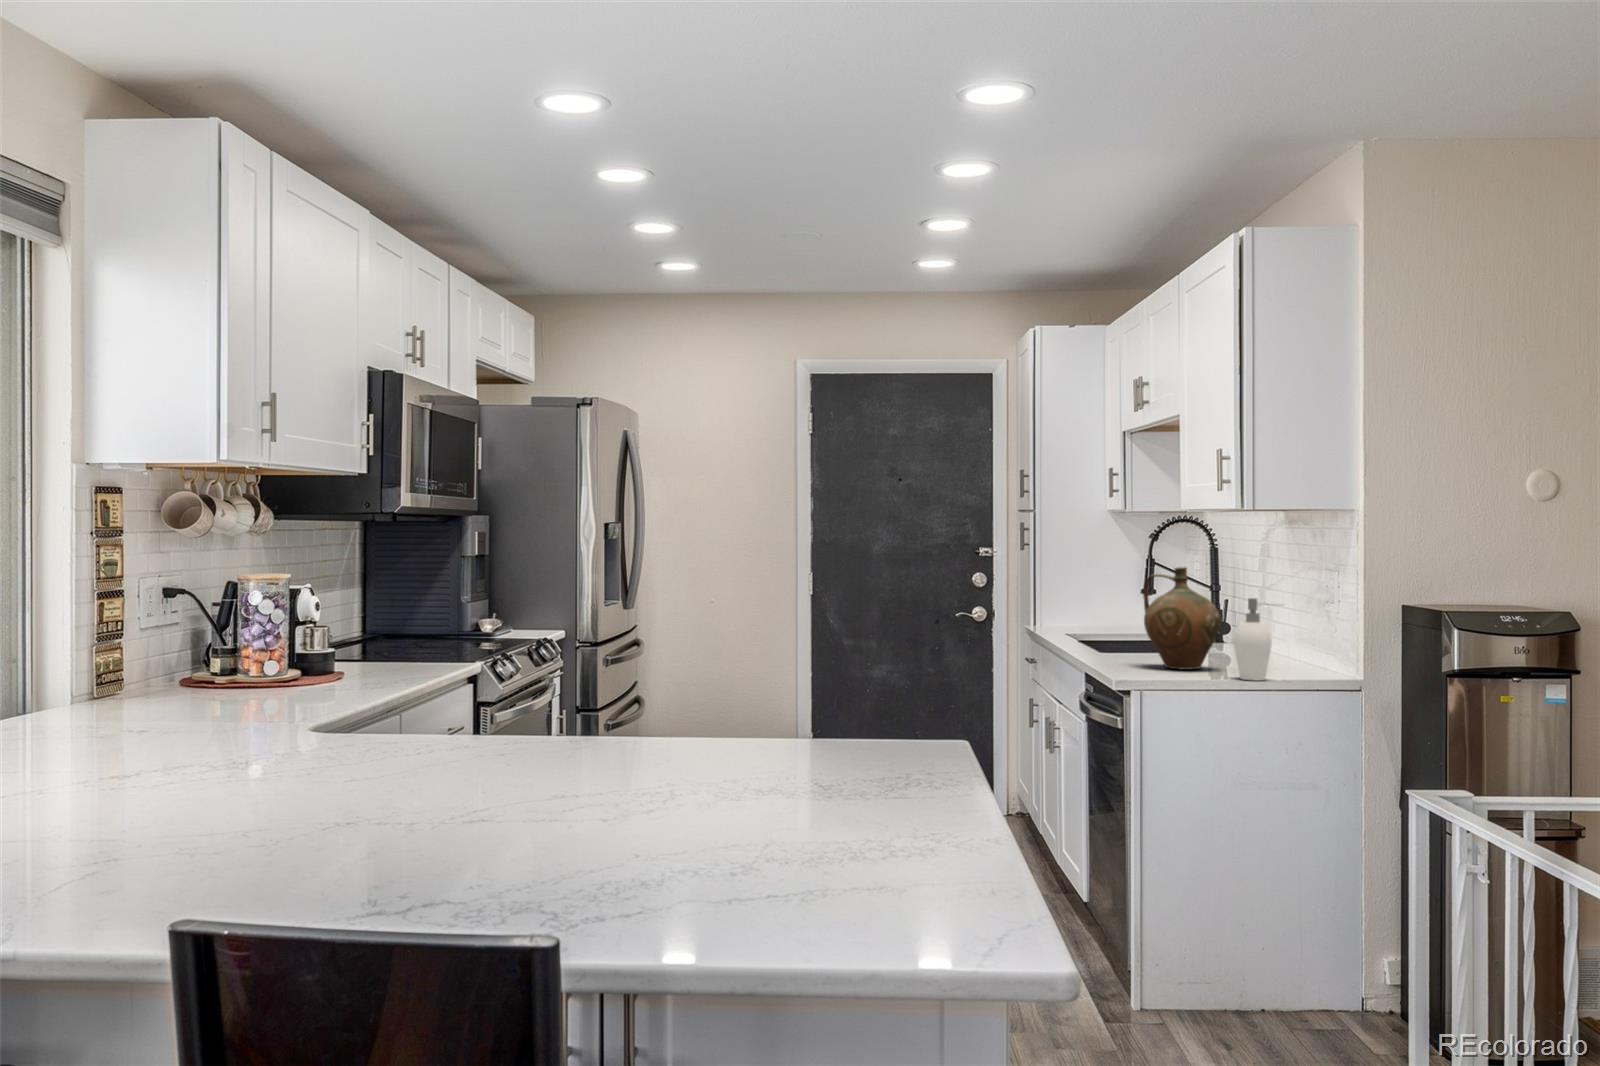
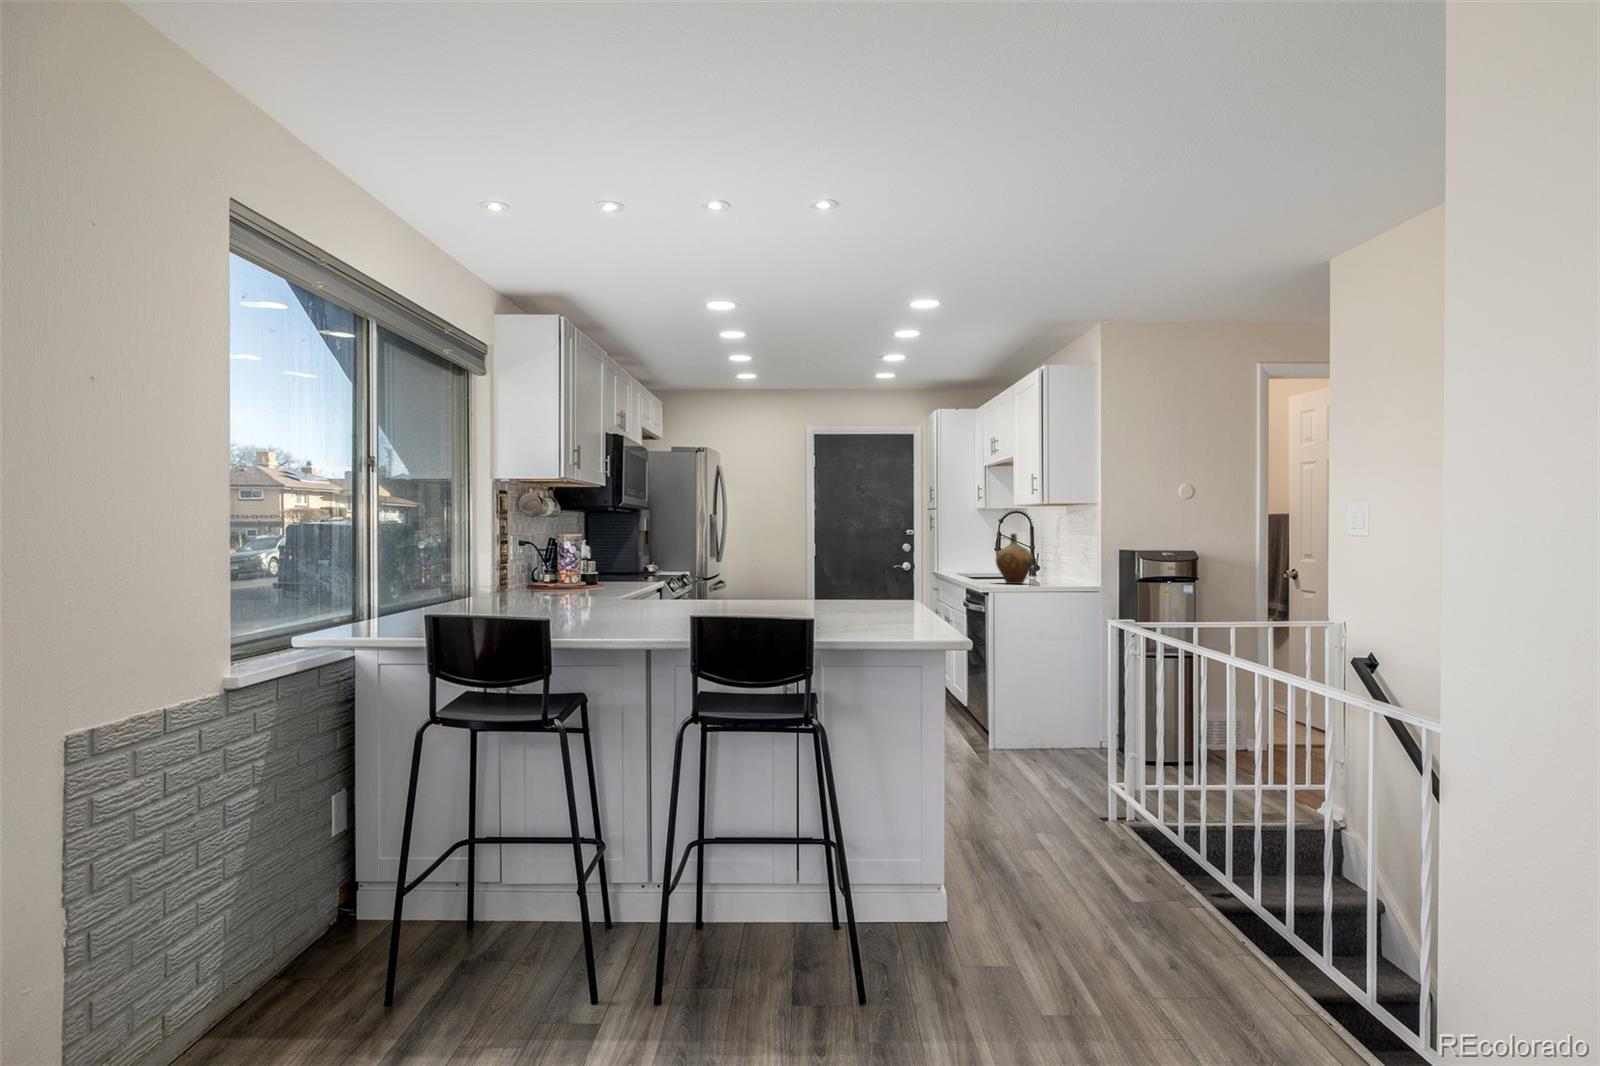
soap dispenser: present [1234,598,1272,681] -> none [1039,547,1062,587]

